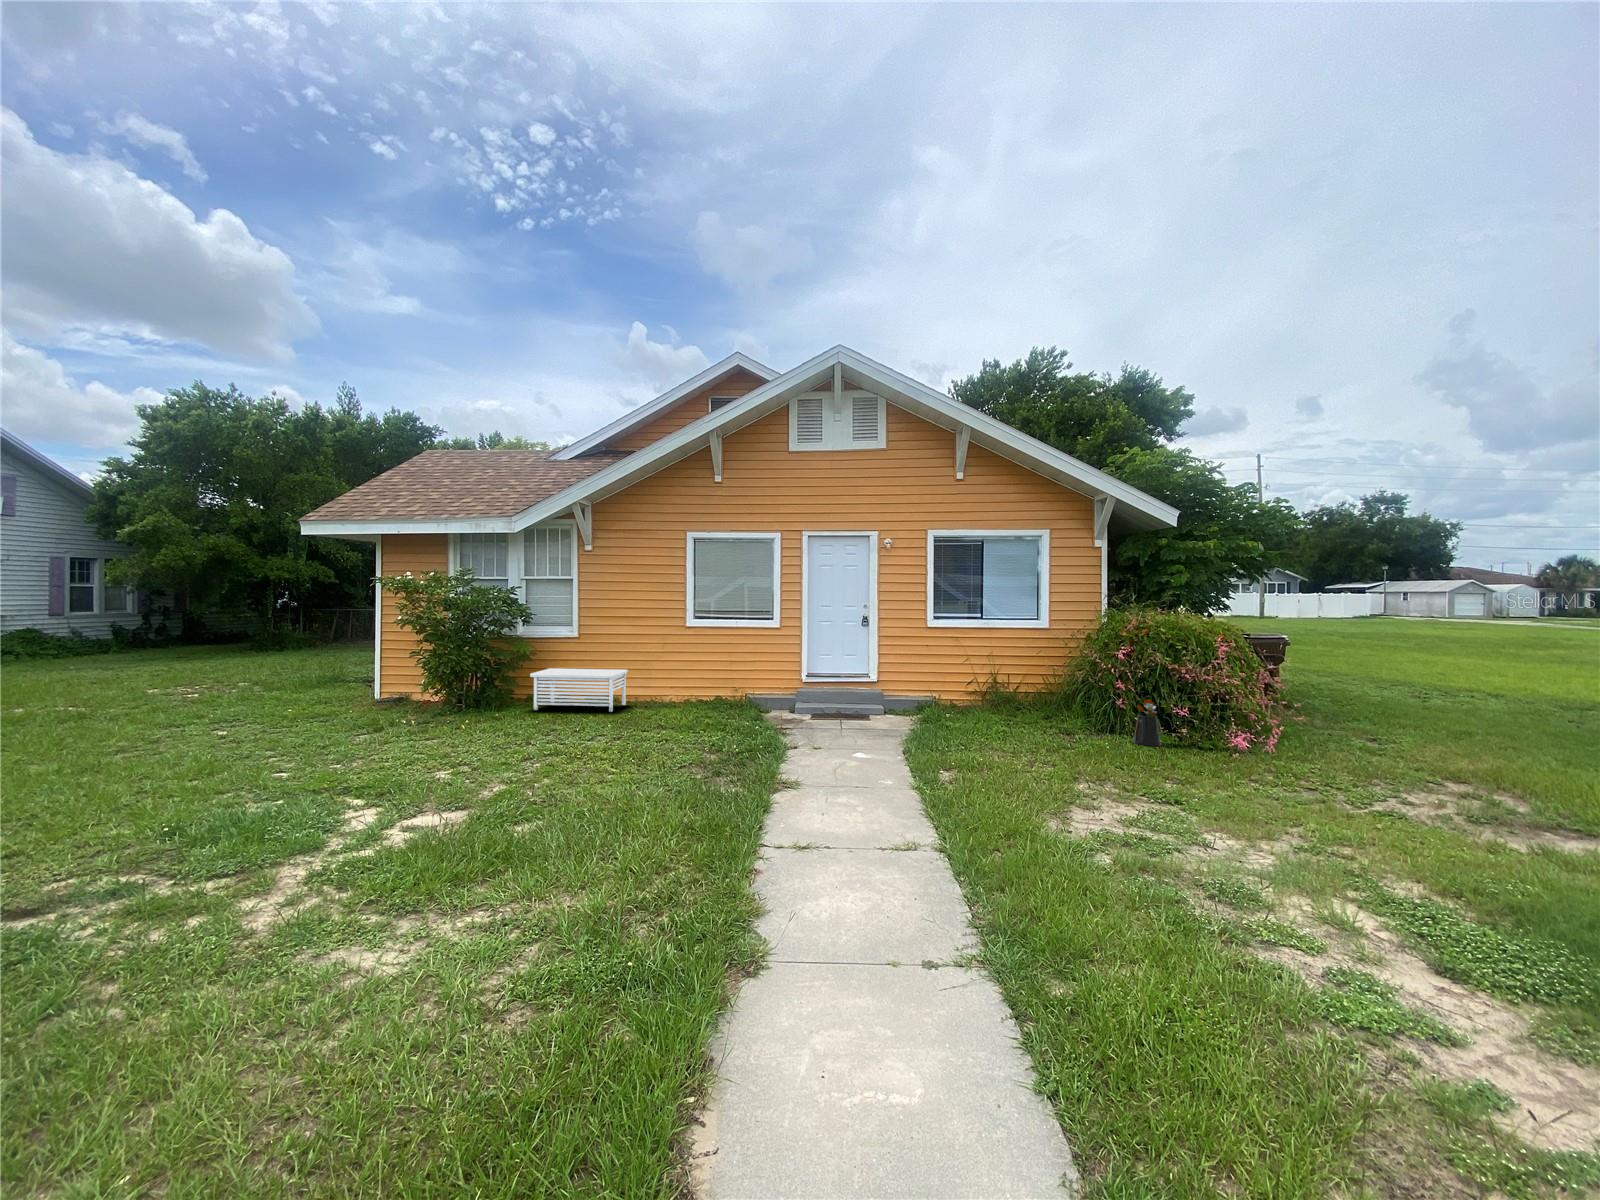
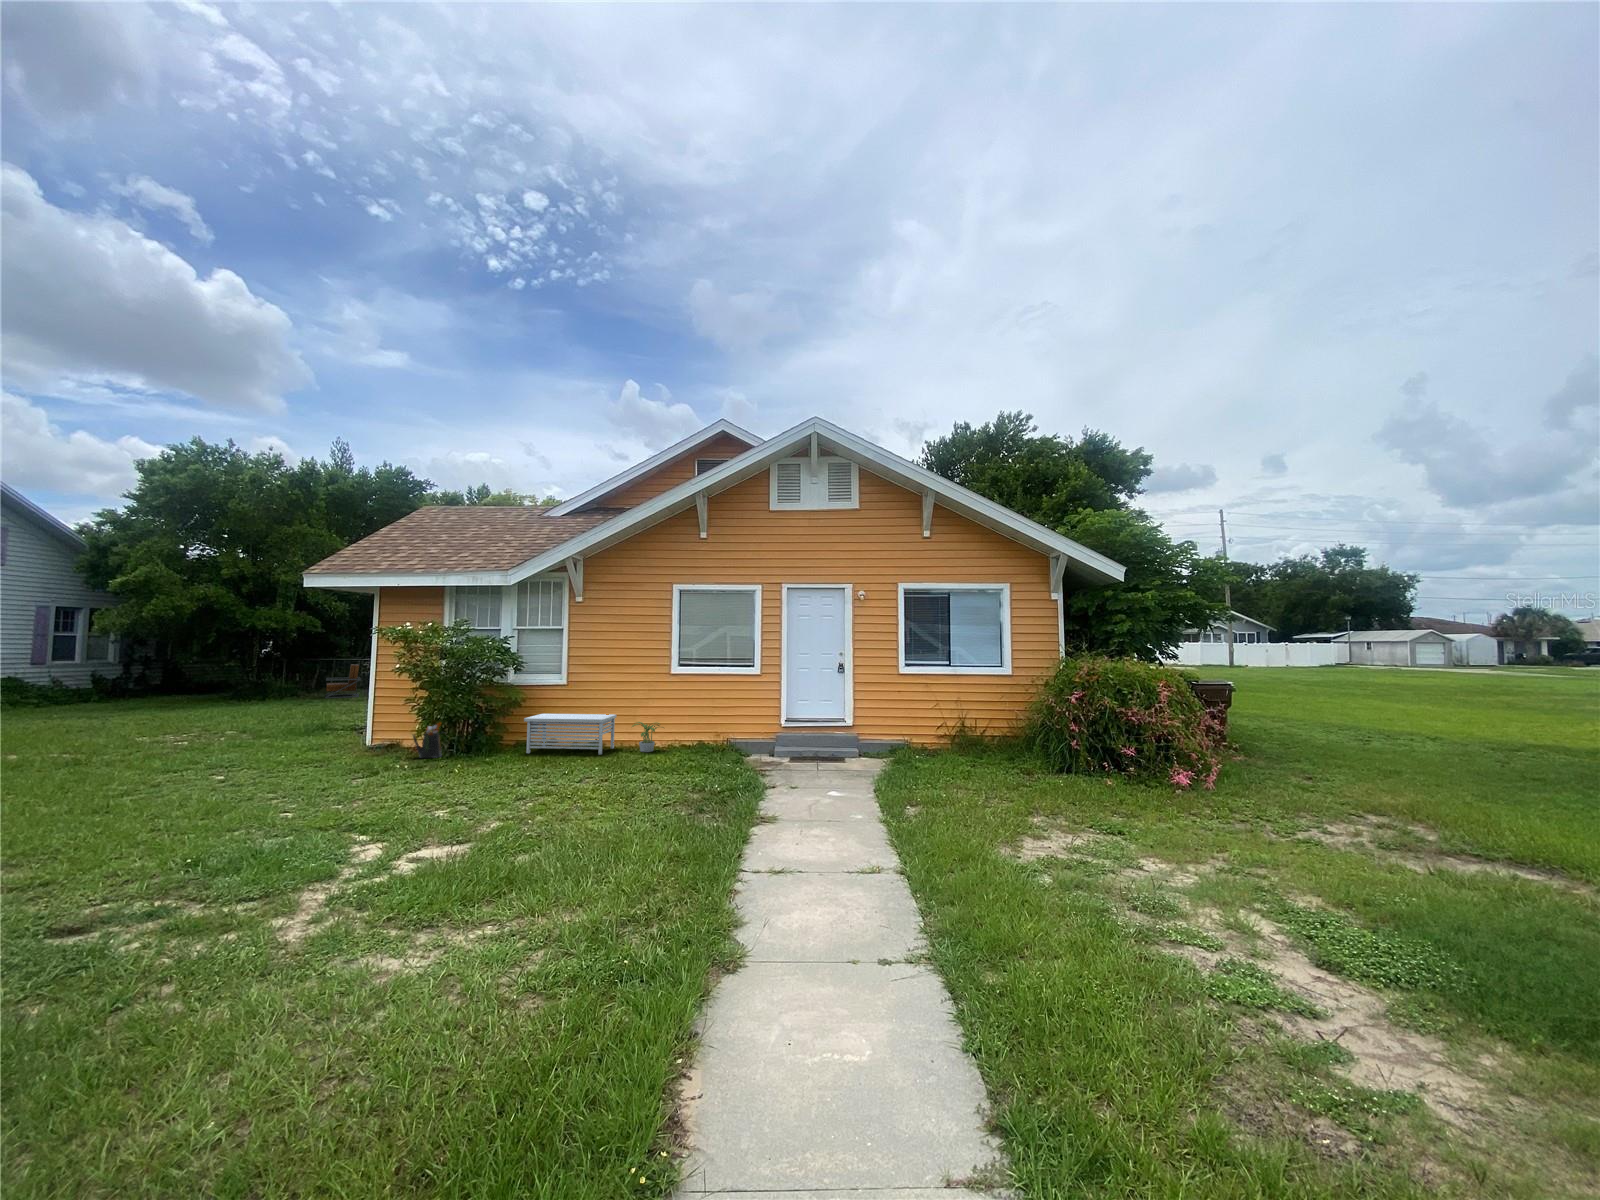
lounge chair: none [333,615,369,651] -> present [325,664,361,698]
potted plant: none [643,677,679,709] -> present [632,722,664,752]
watering can: present [1133,699,1161,746] -> present [413,723,441,758]

